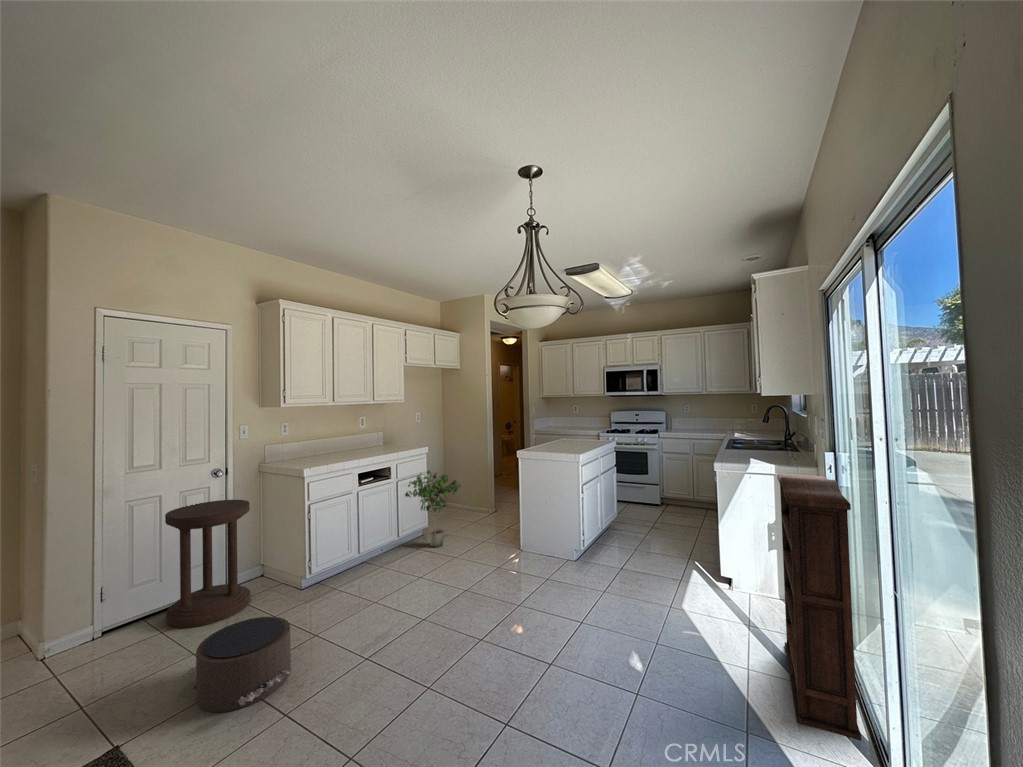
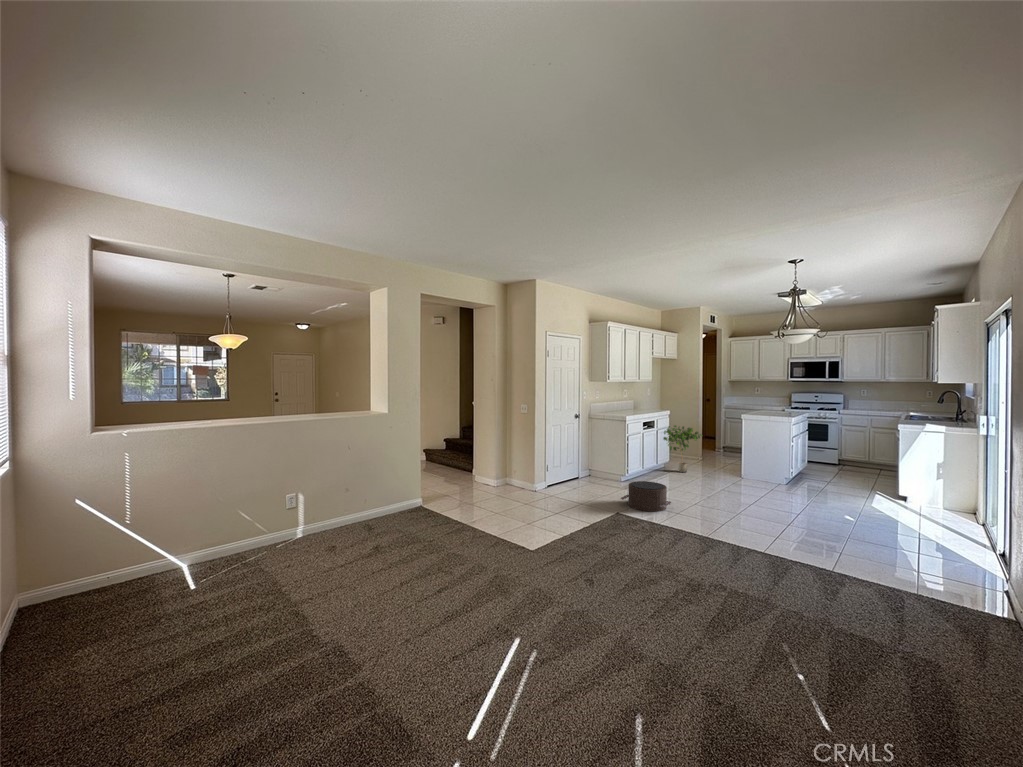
bookshelf: present [777,474,862,741] -> none [946,426,989,545]
side table: present [165,500,251,628] -> none [568,431,604,489]

